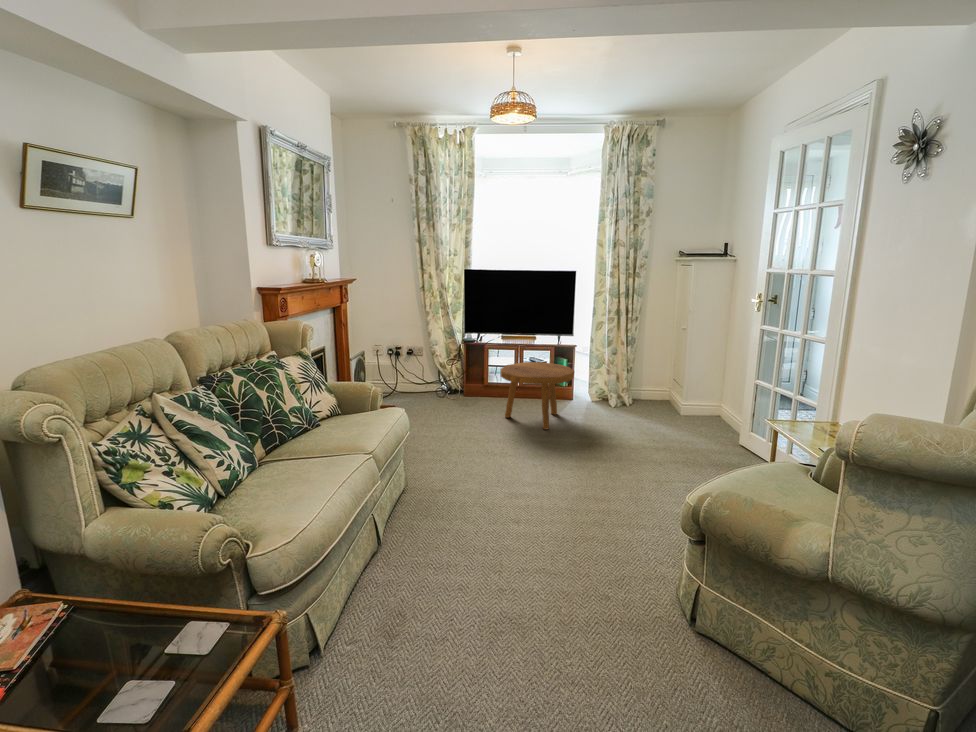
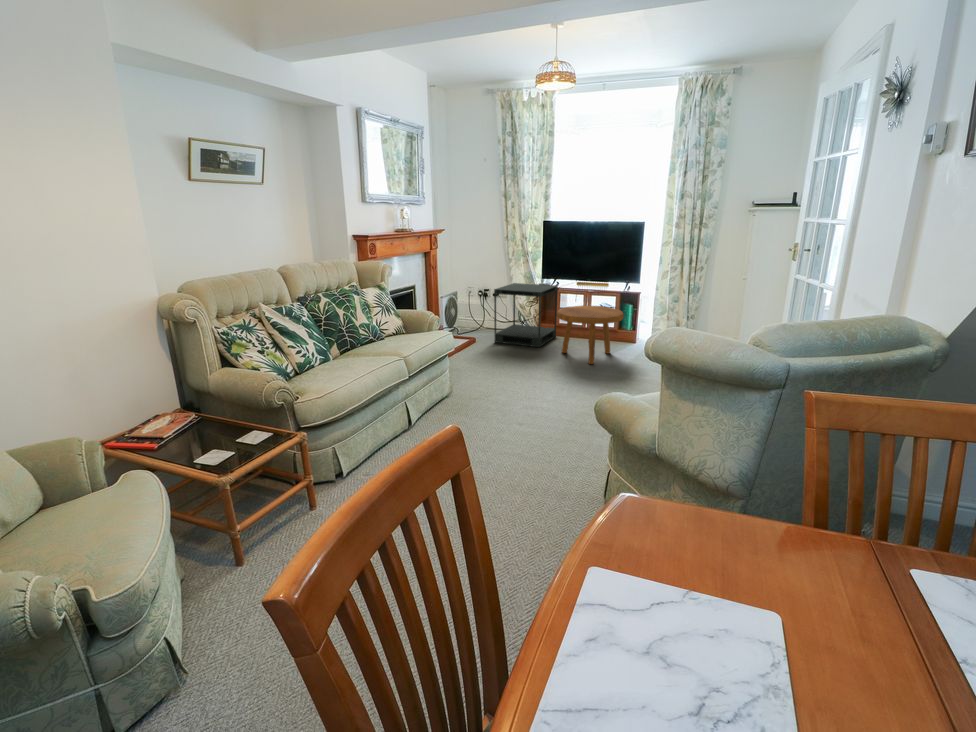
side table: none [419,339,486,413] -> present [494,283,558,347]

